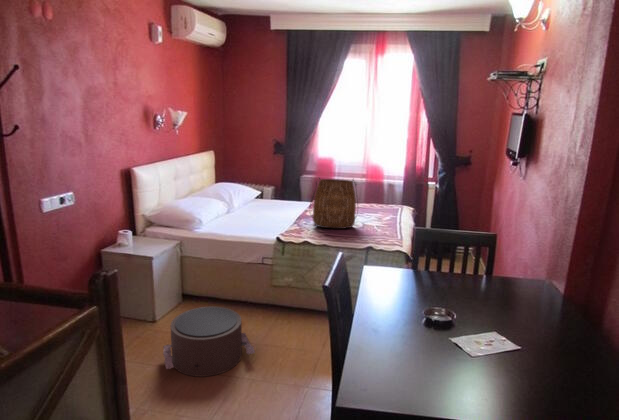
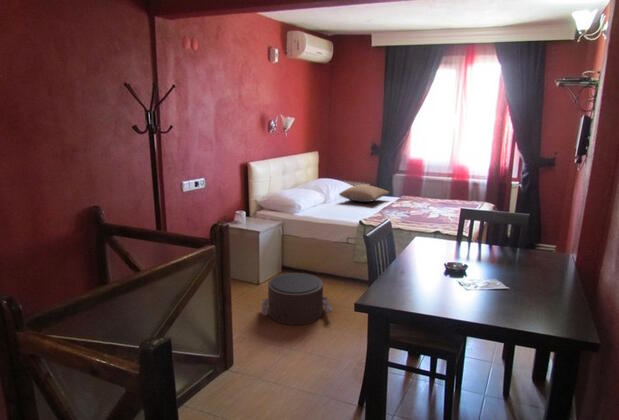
tote bag: present [310,178,356,229] -> none [392,172,436,219]
pillow: none [246,190,302,210] -> present [339,185,389,202]

